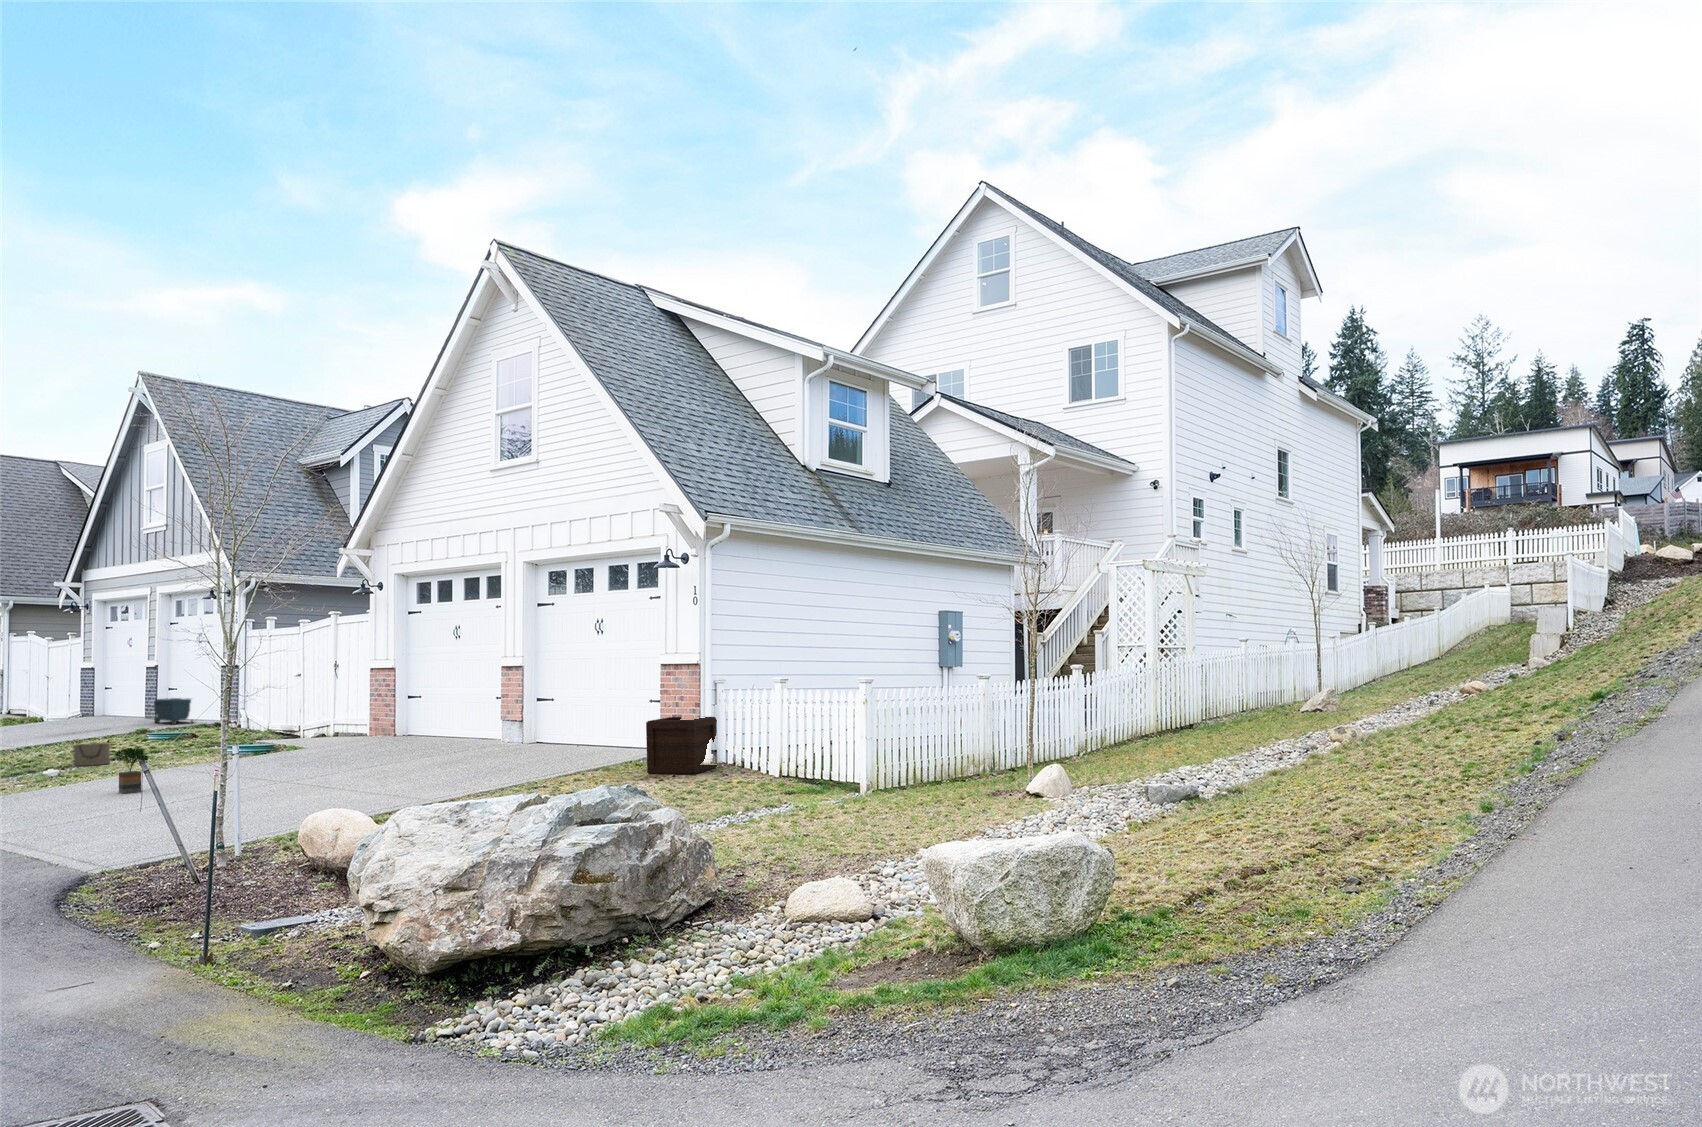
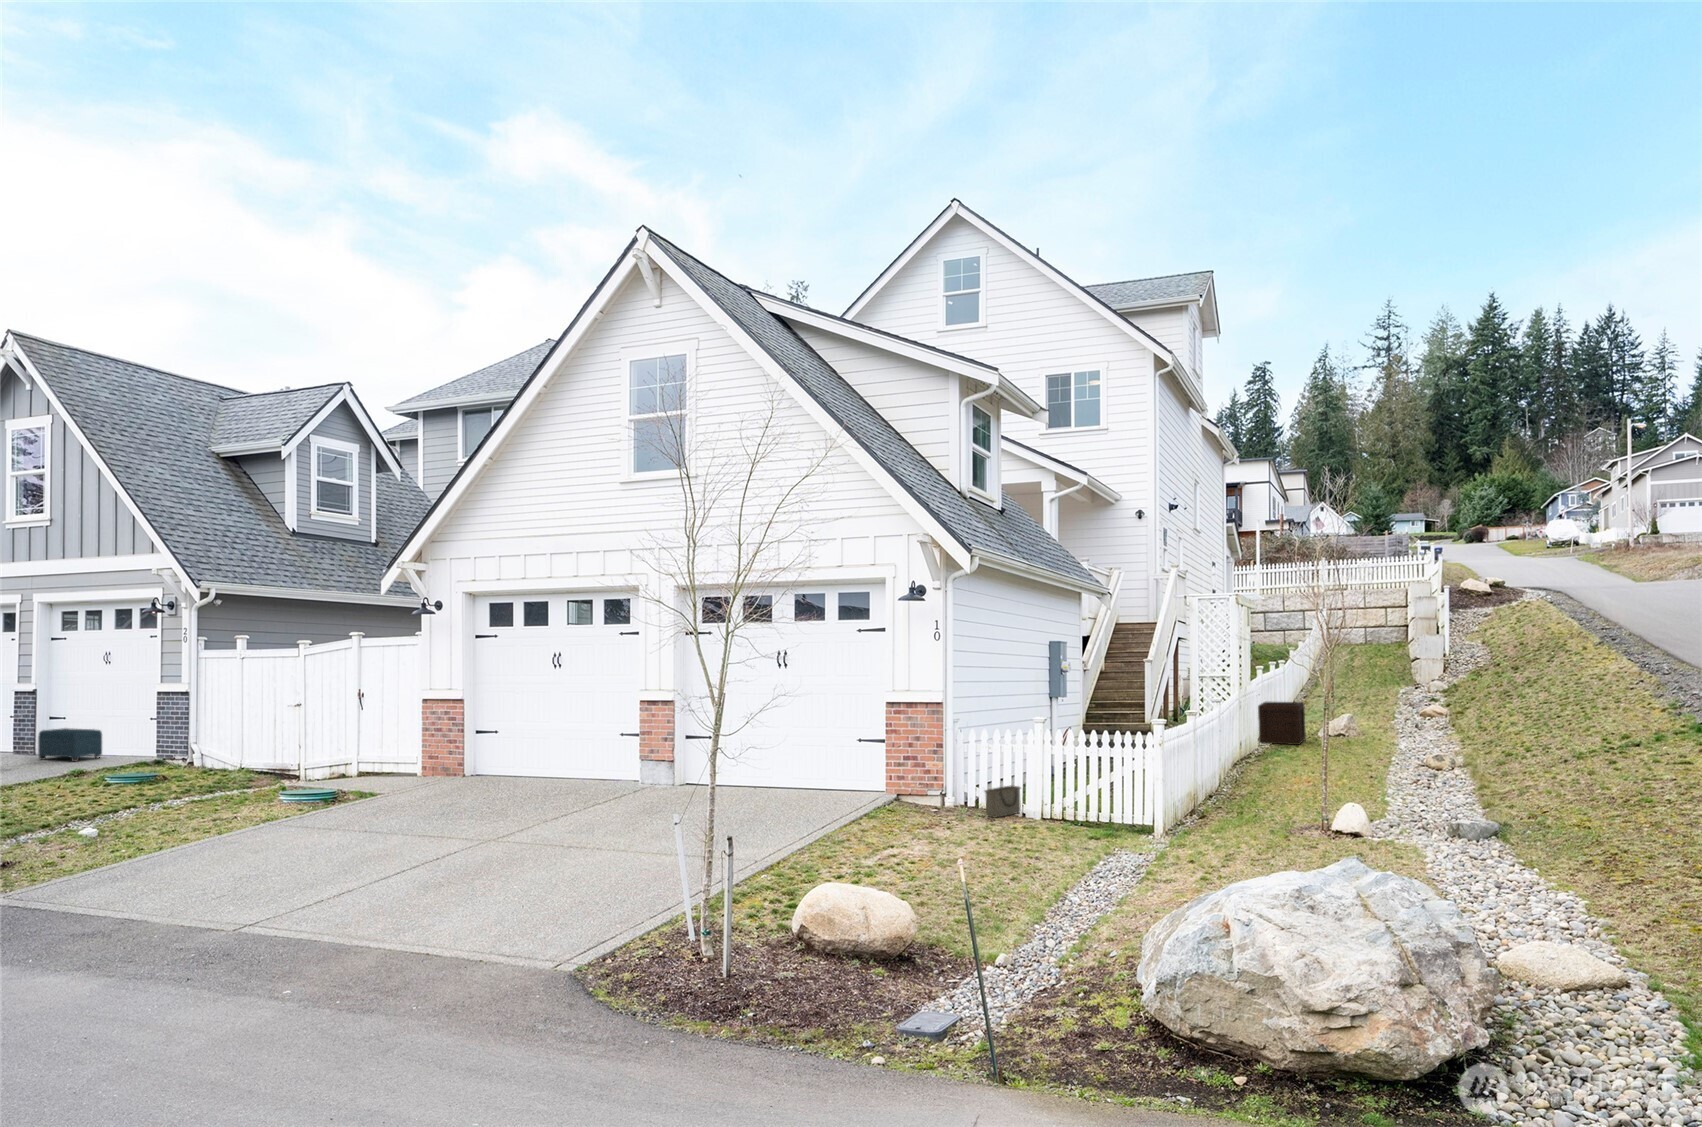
wooden crate: present [646,717,717,774] -> present [1258,702,1306,745]
basket: present [73,743,110,766] -> present [985,786,1021,818]
potted tree: present [114,748,148,794] -> none [293,823,341,884]

